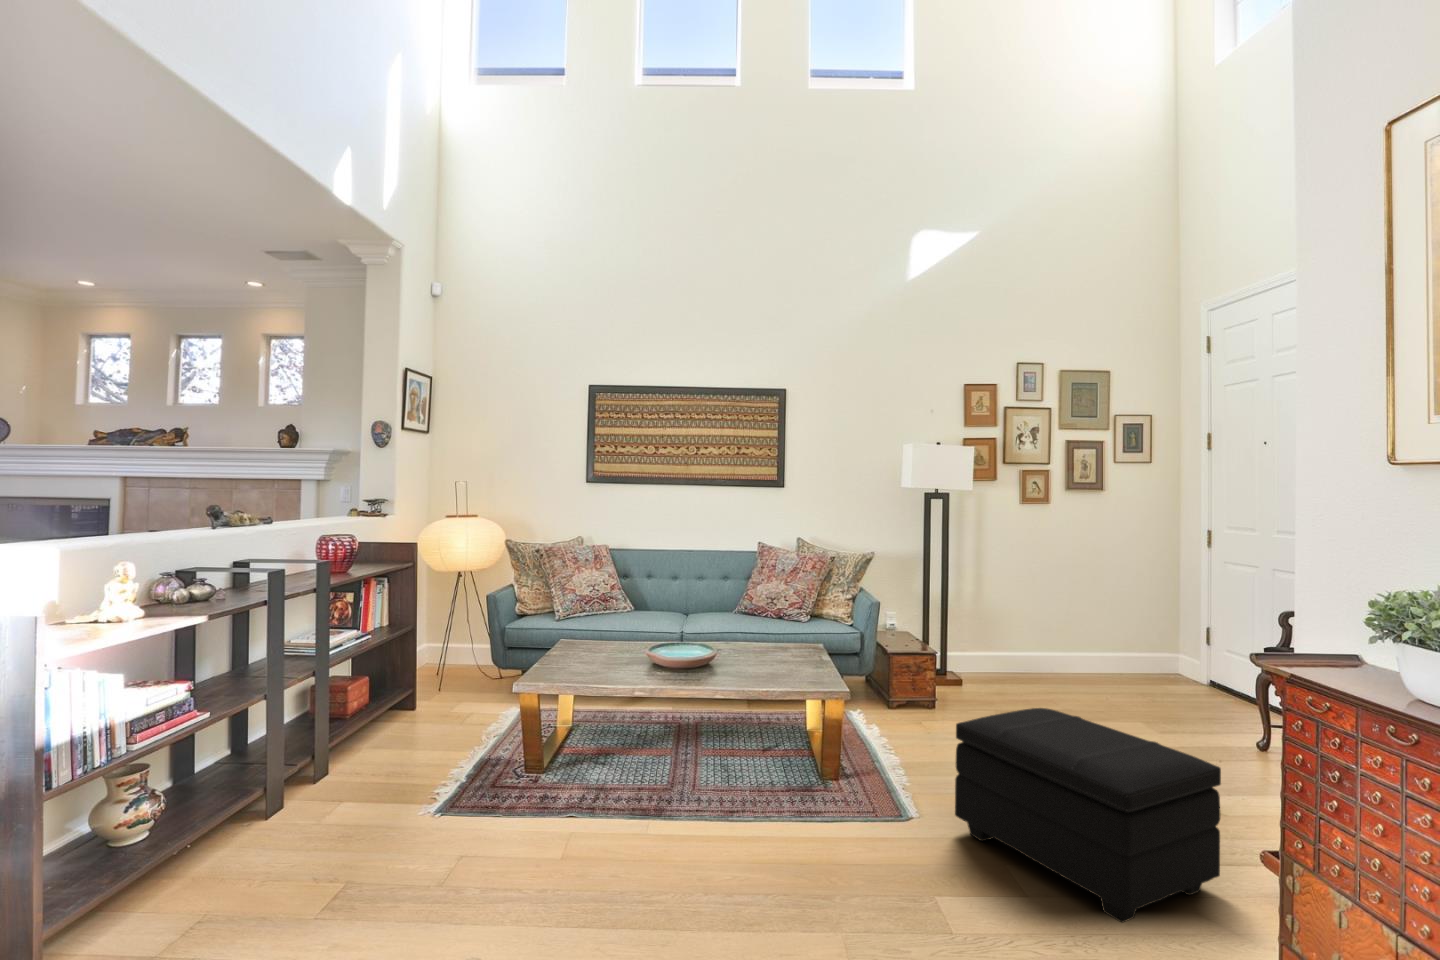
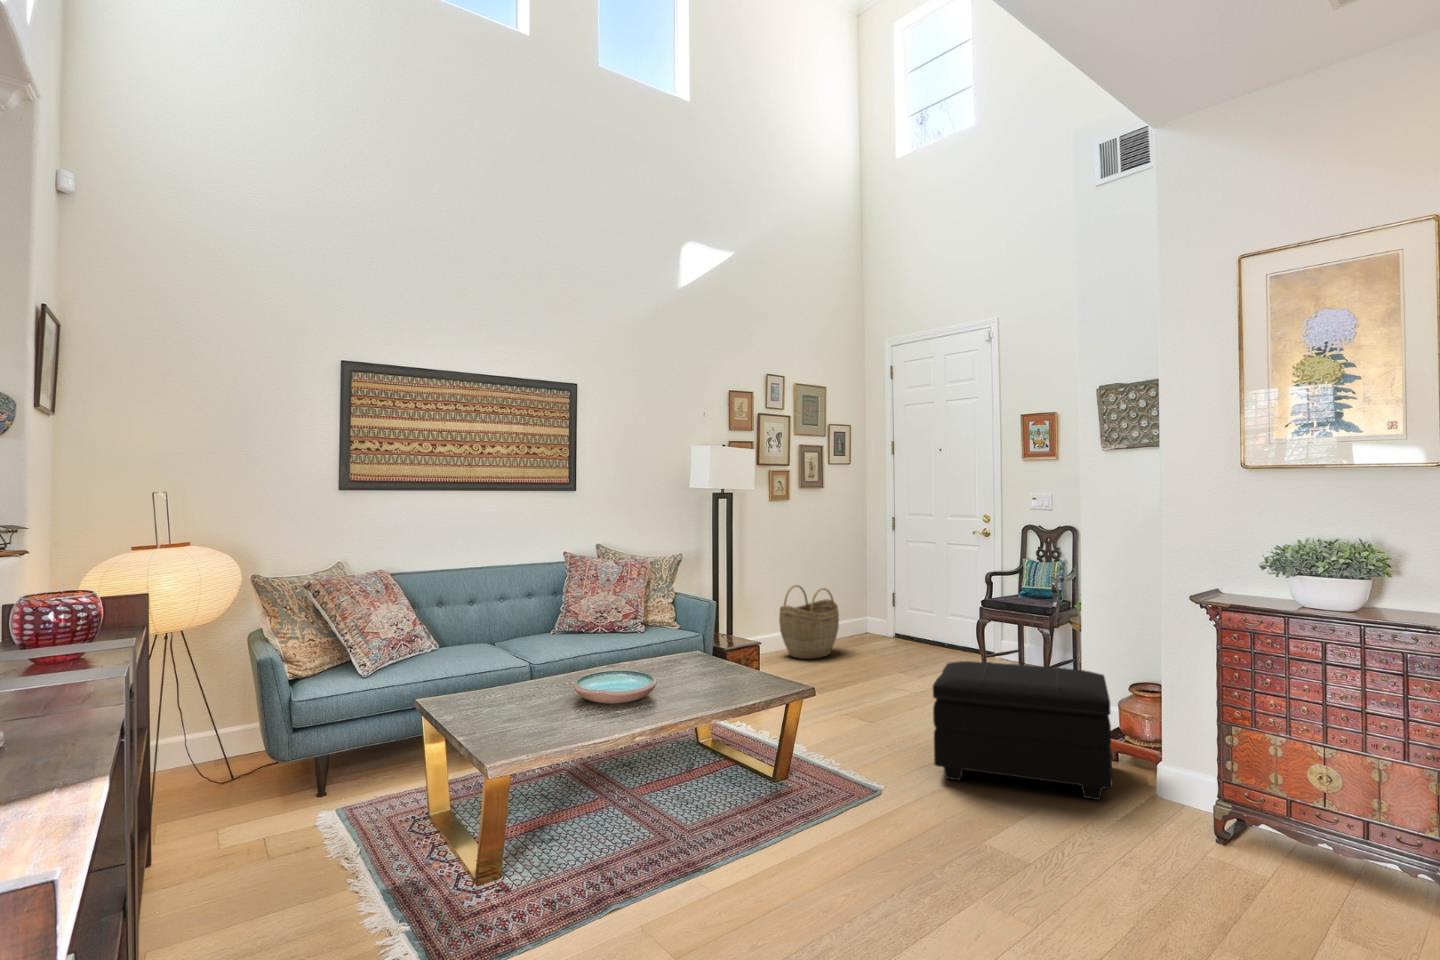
woven basket: none [1021,600,1098,687] -> present [779,585,839,659]

